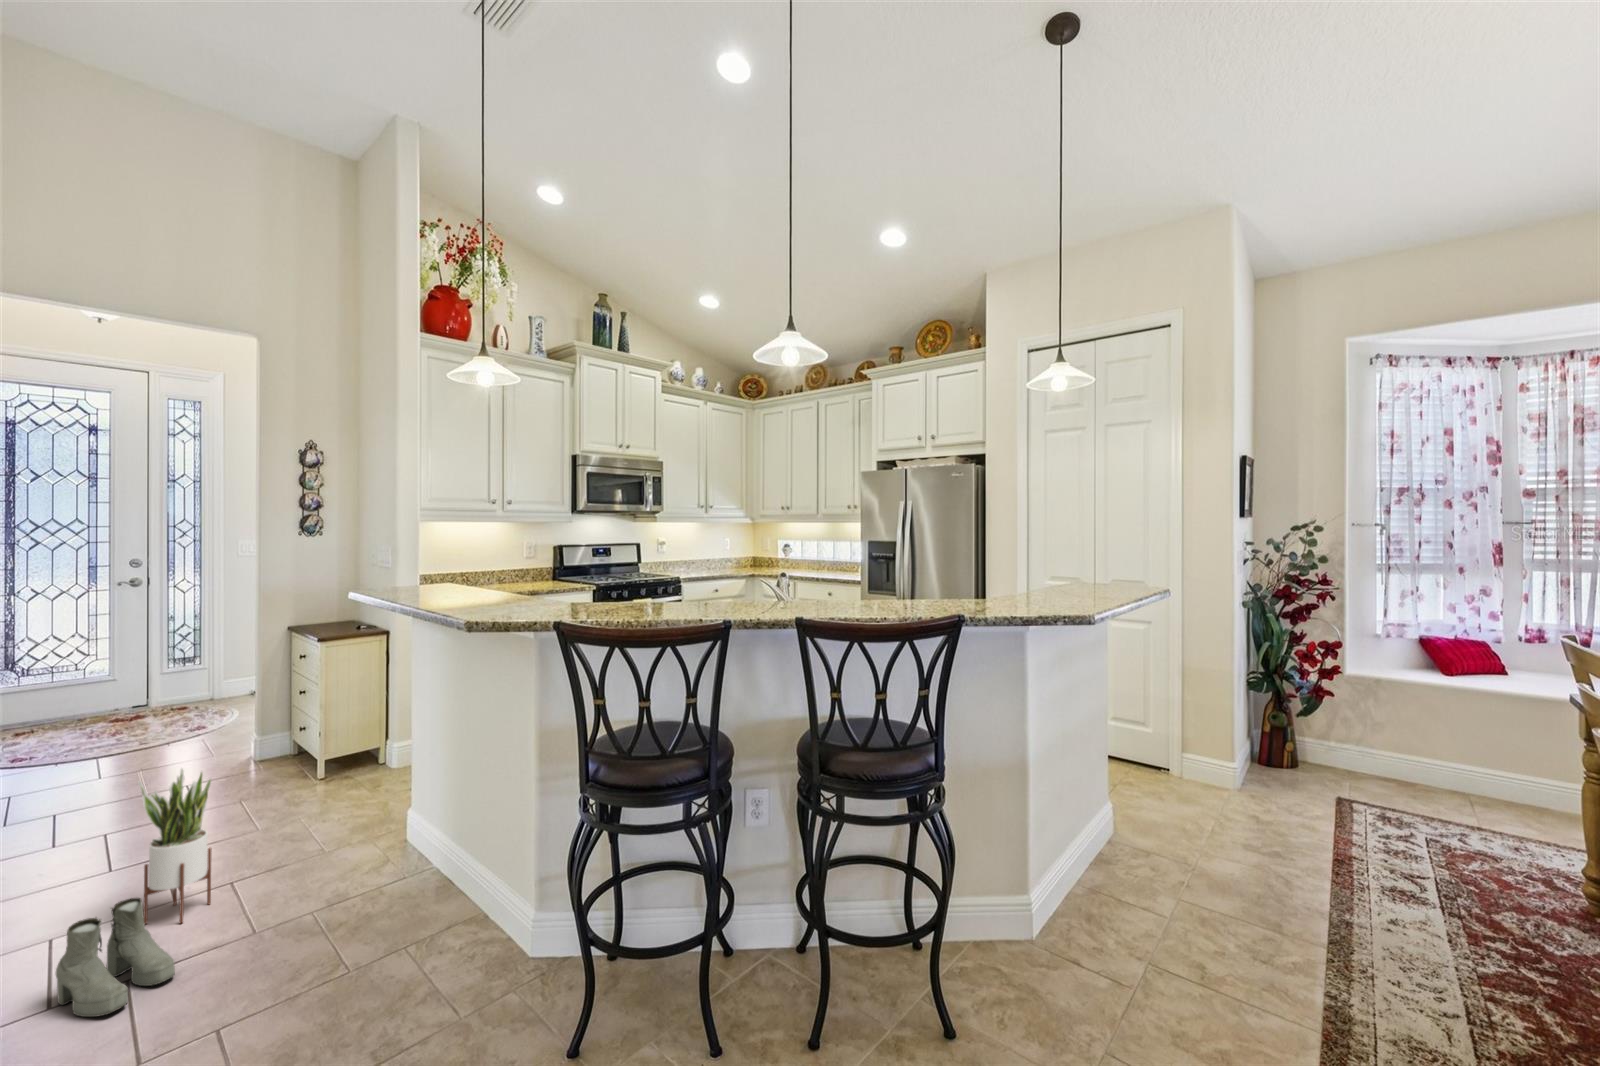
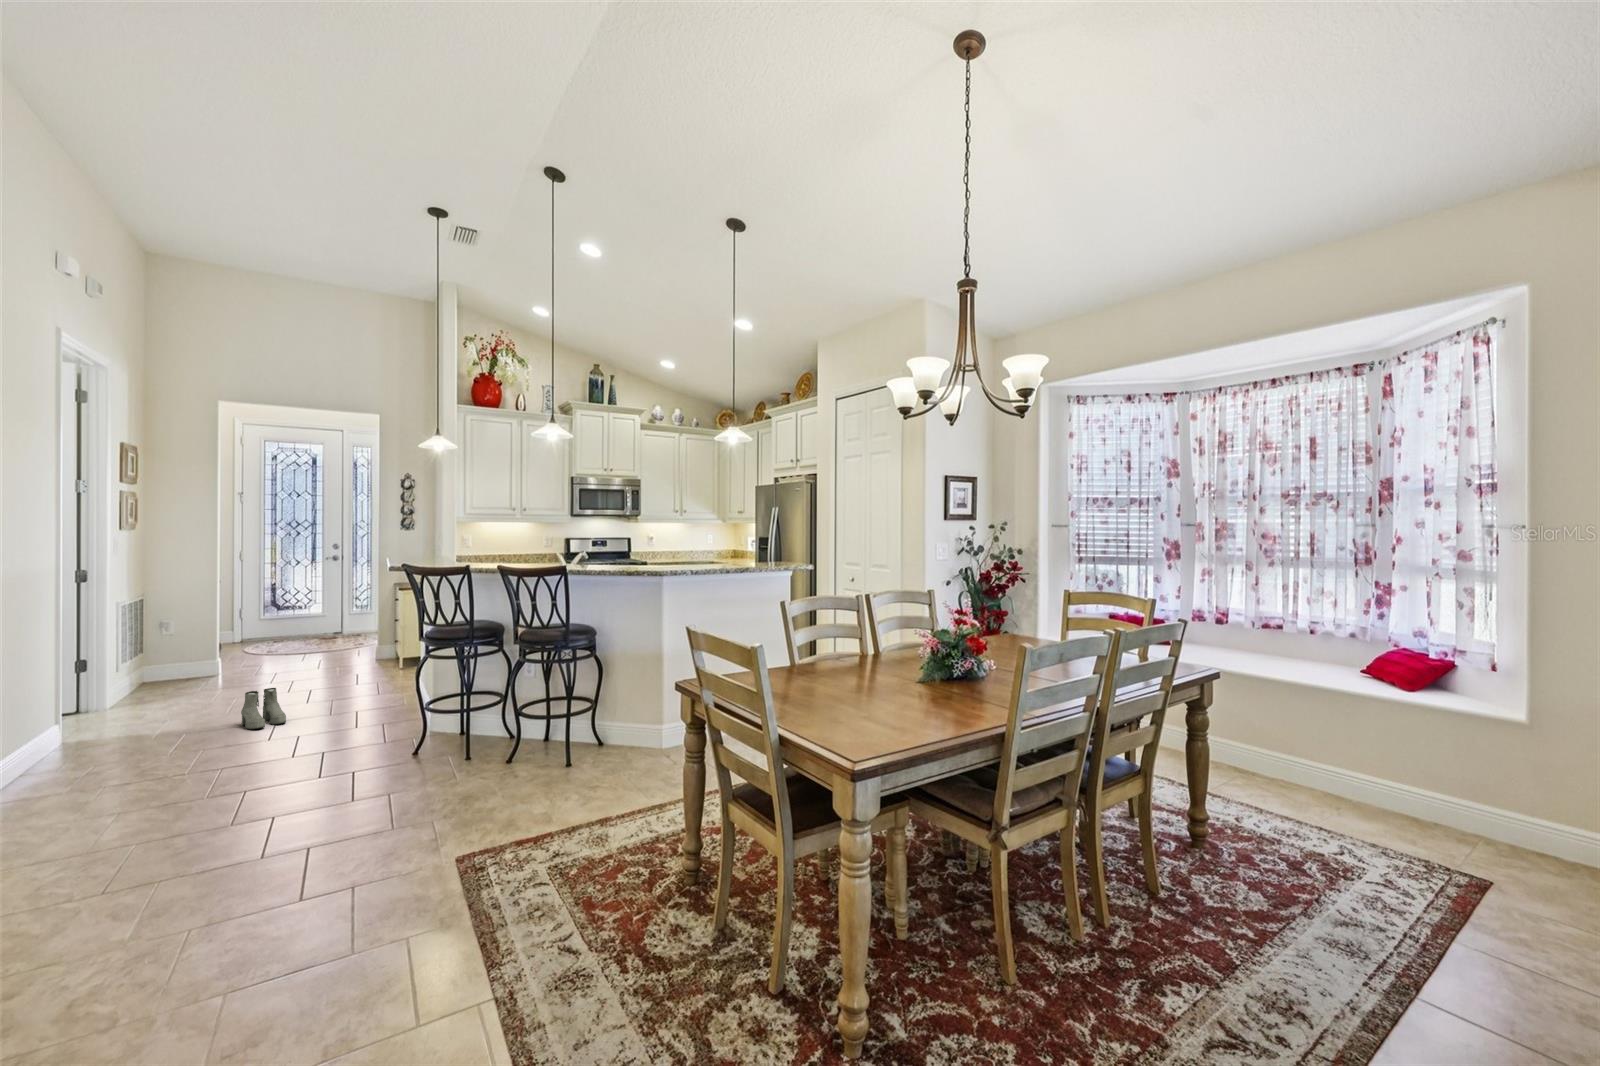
potted plant: present [138,769,212,924] -> none [282,637,317,710]

